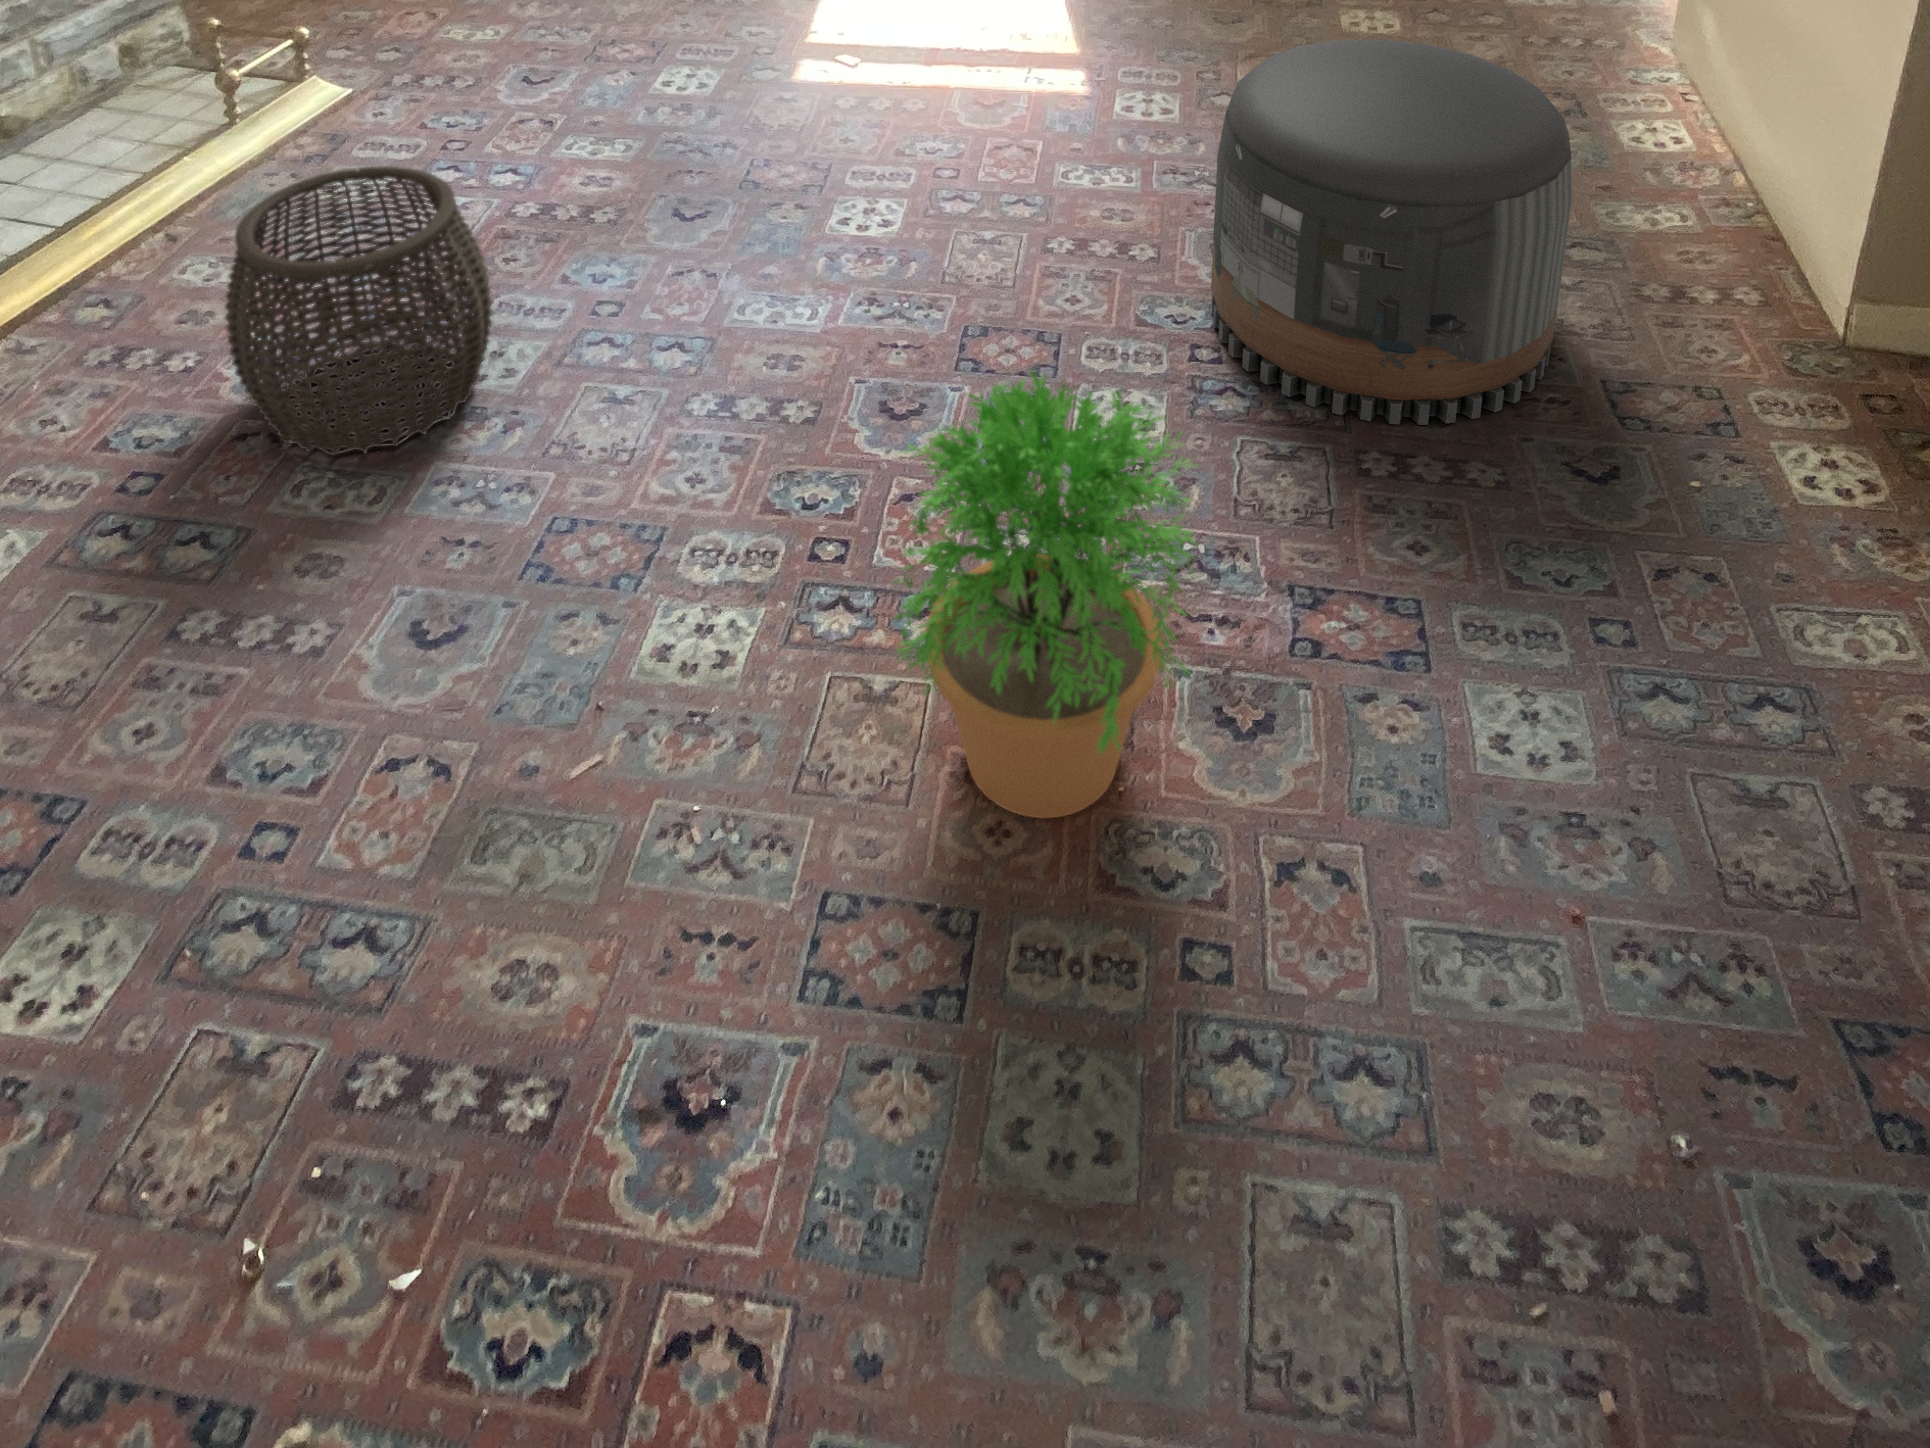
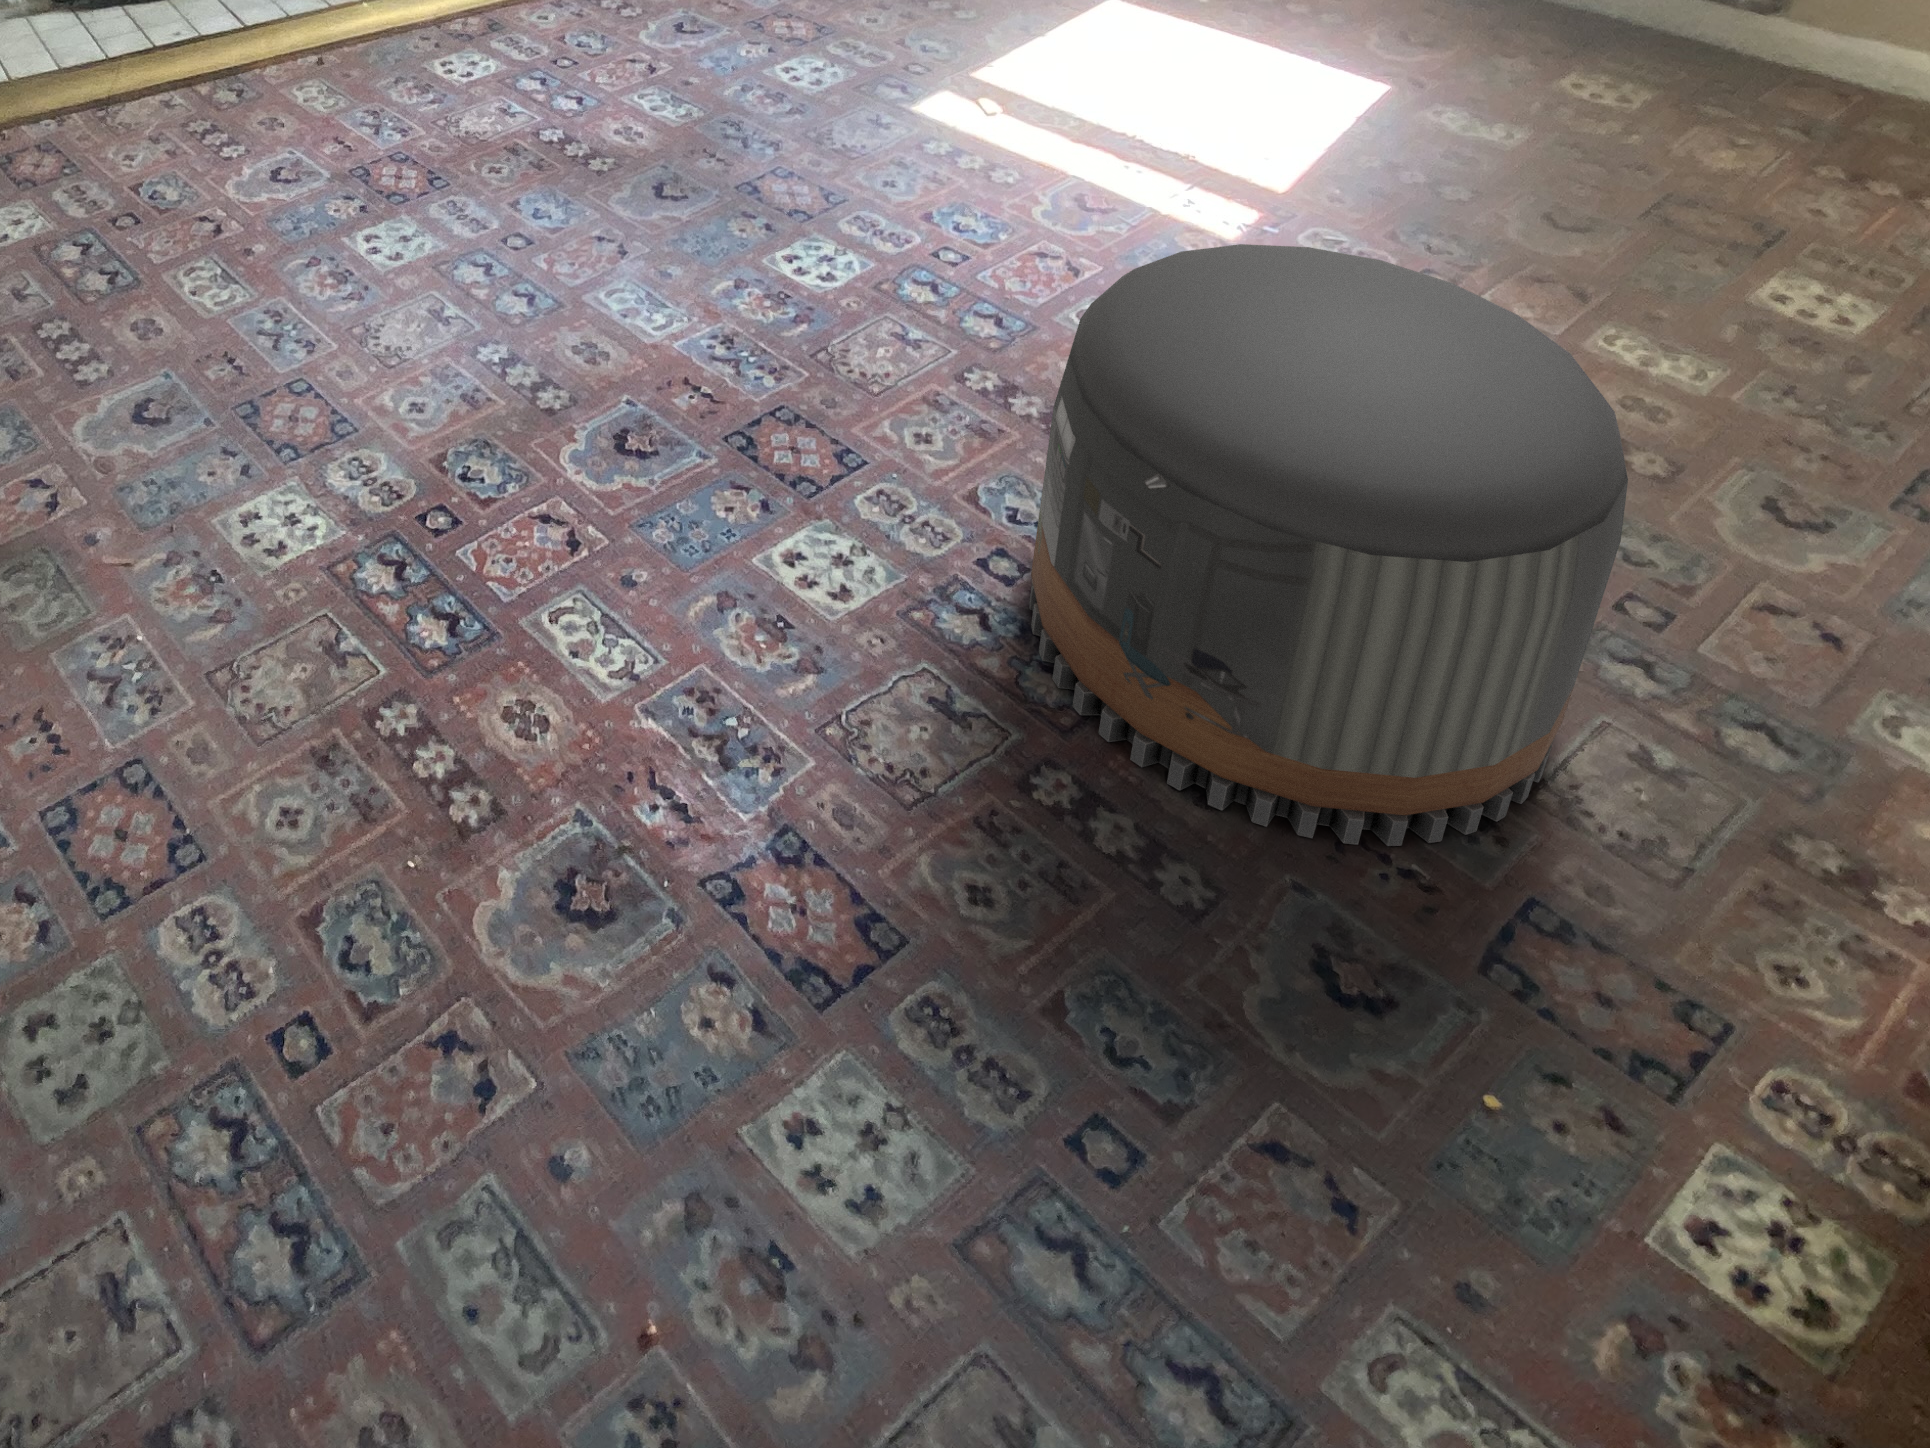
woven basket: present [225,166,493,455] -> none [173,34,395,281]
potted plant: present [894,371,1195,819] -> none [182,405,572,859]

